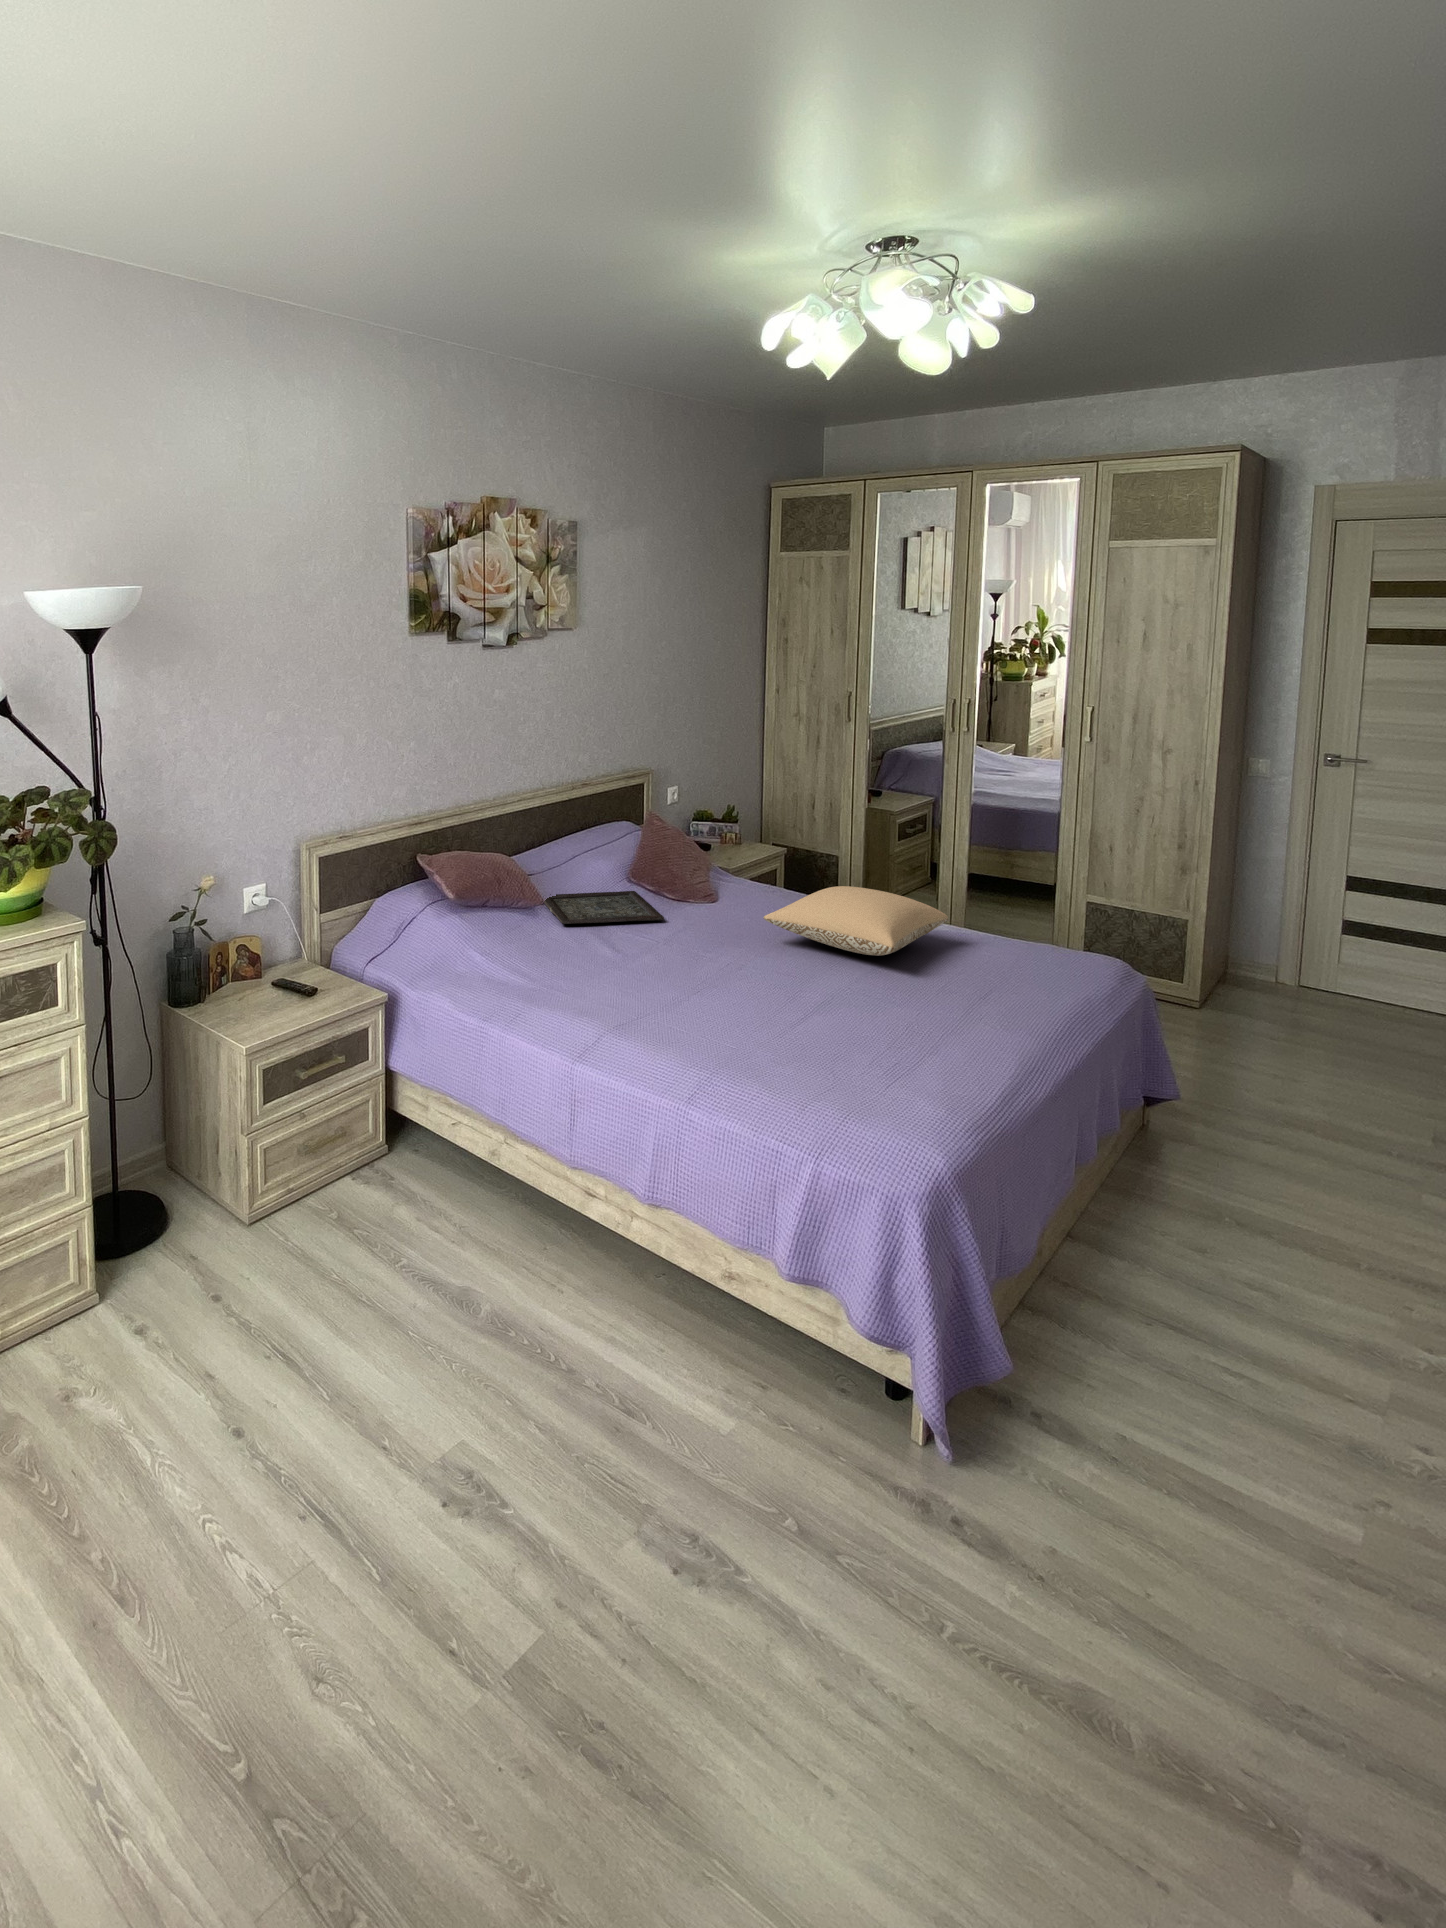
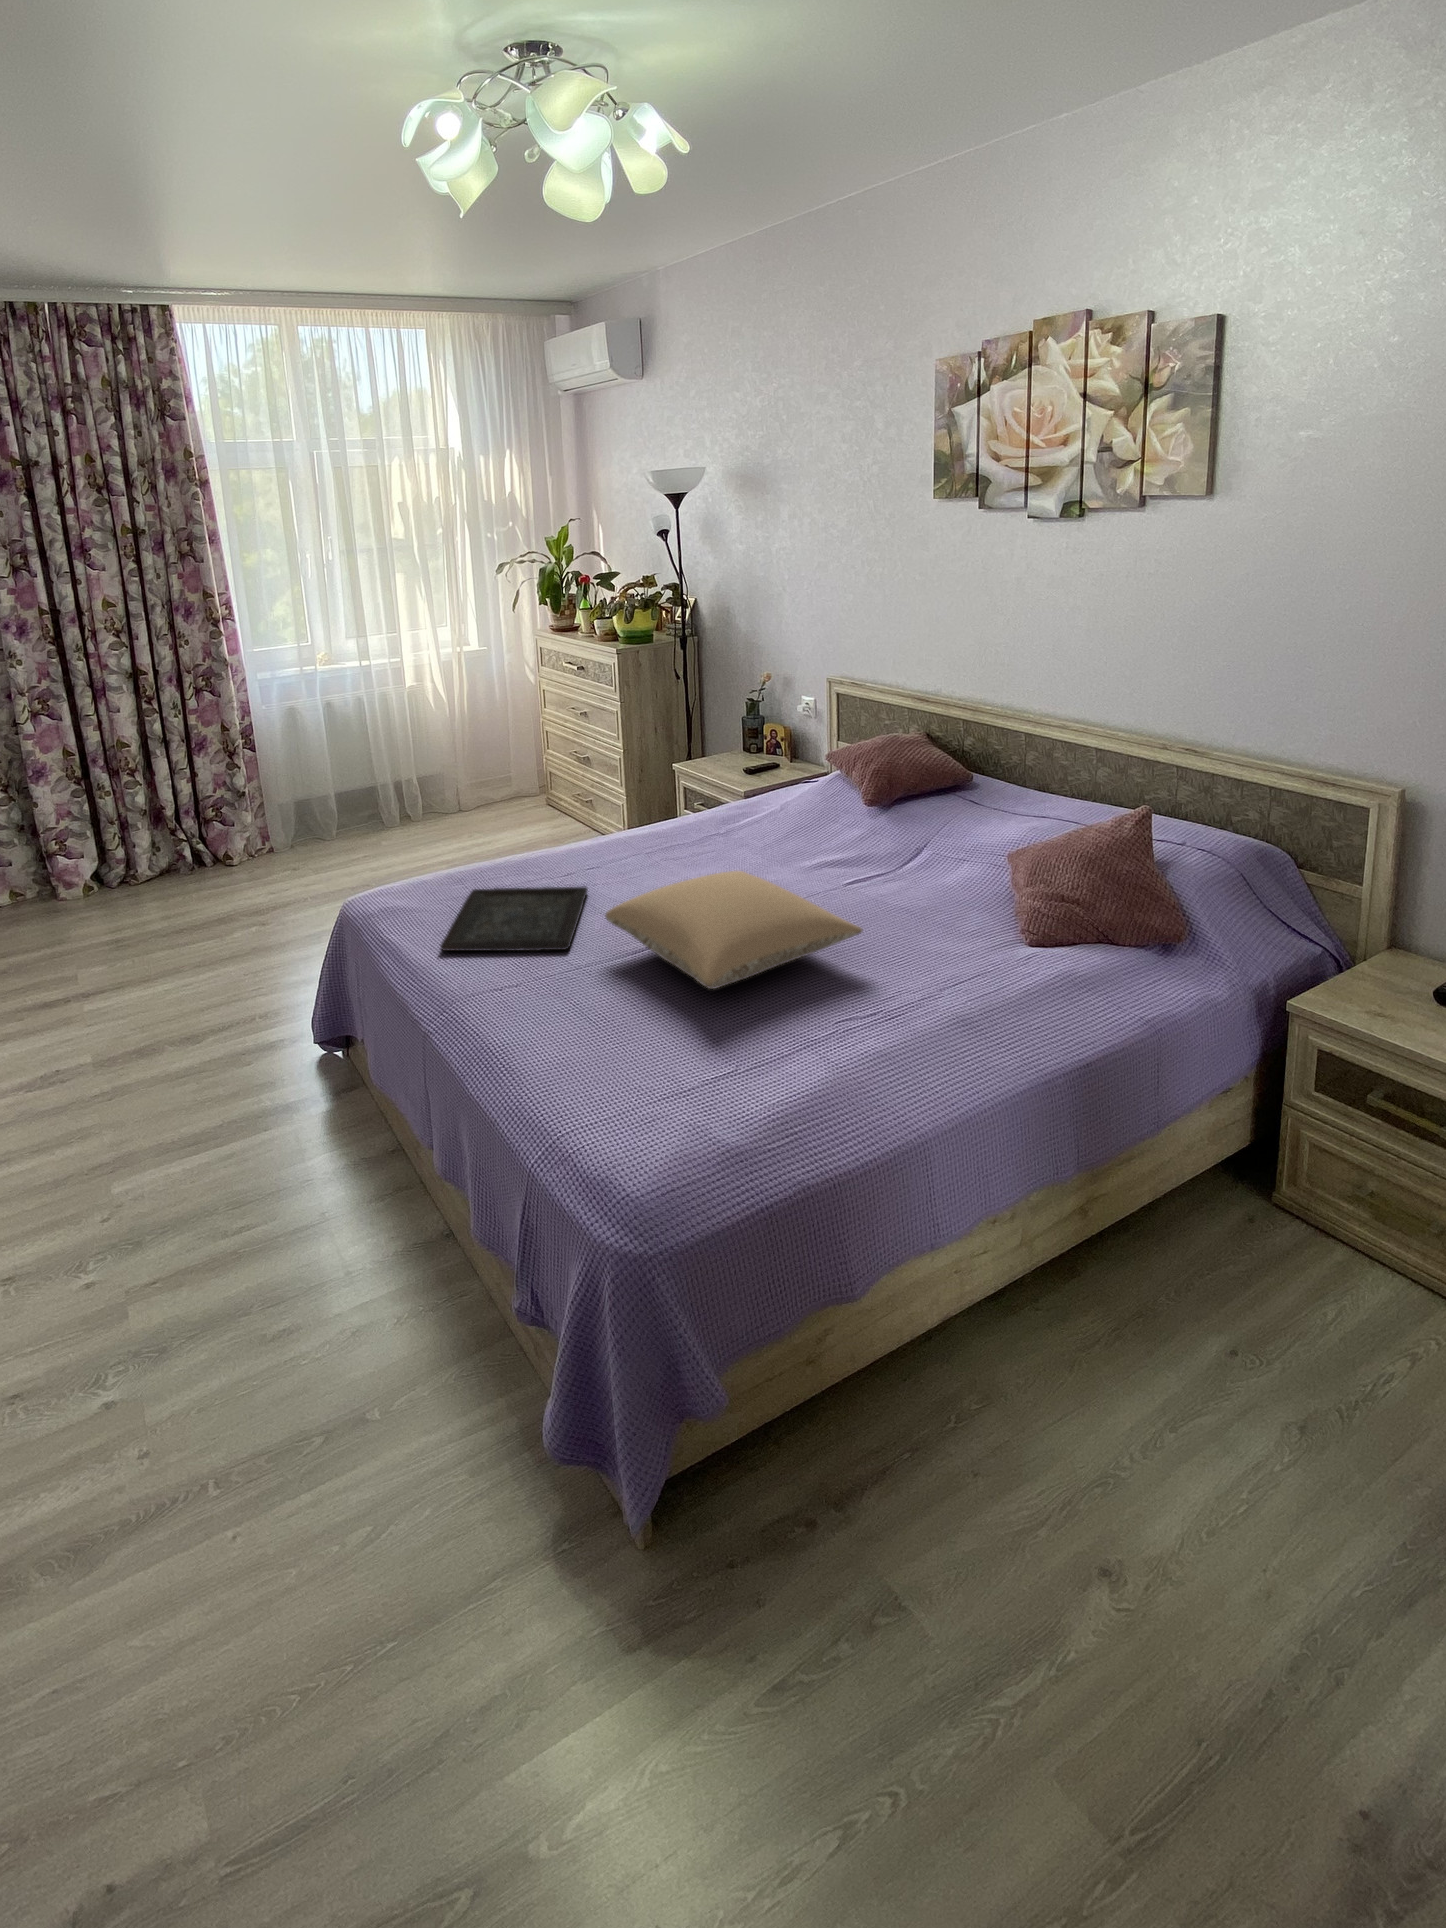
tray: present [544,891,664,924] -> present [440,886,588,951]

